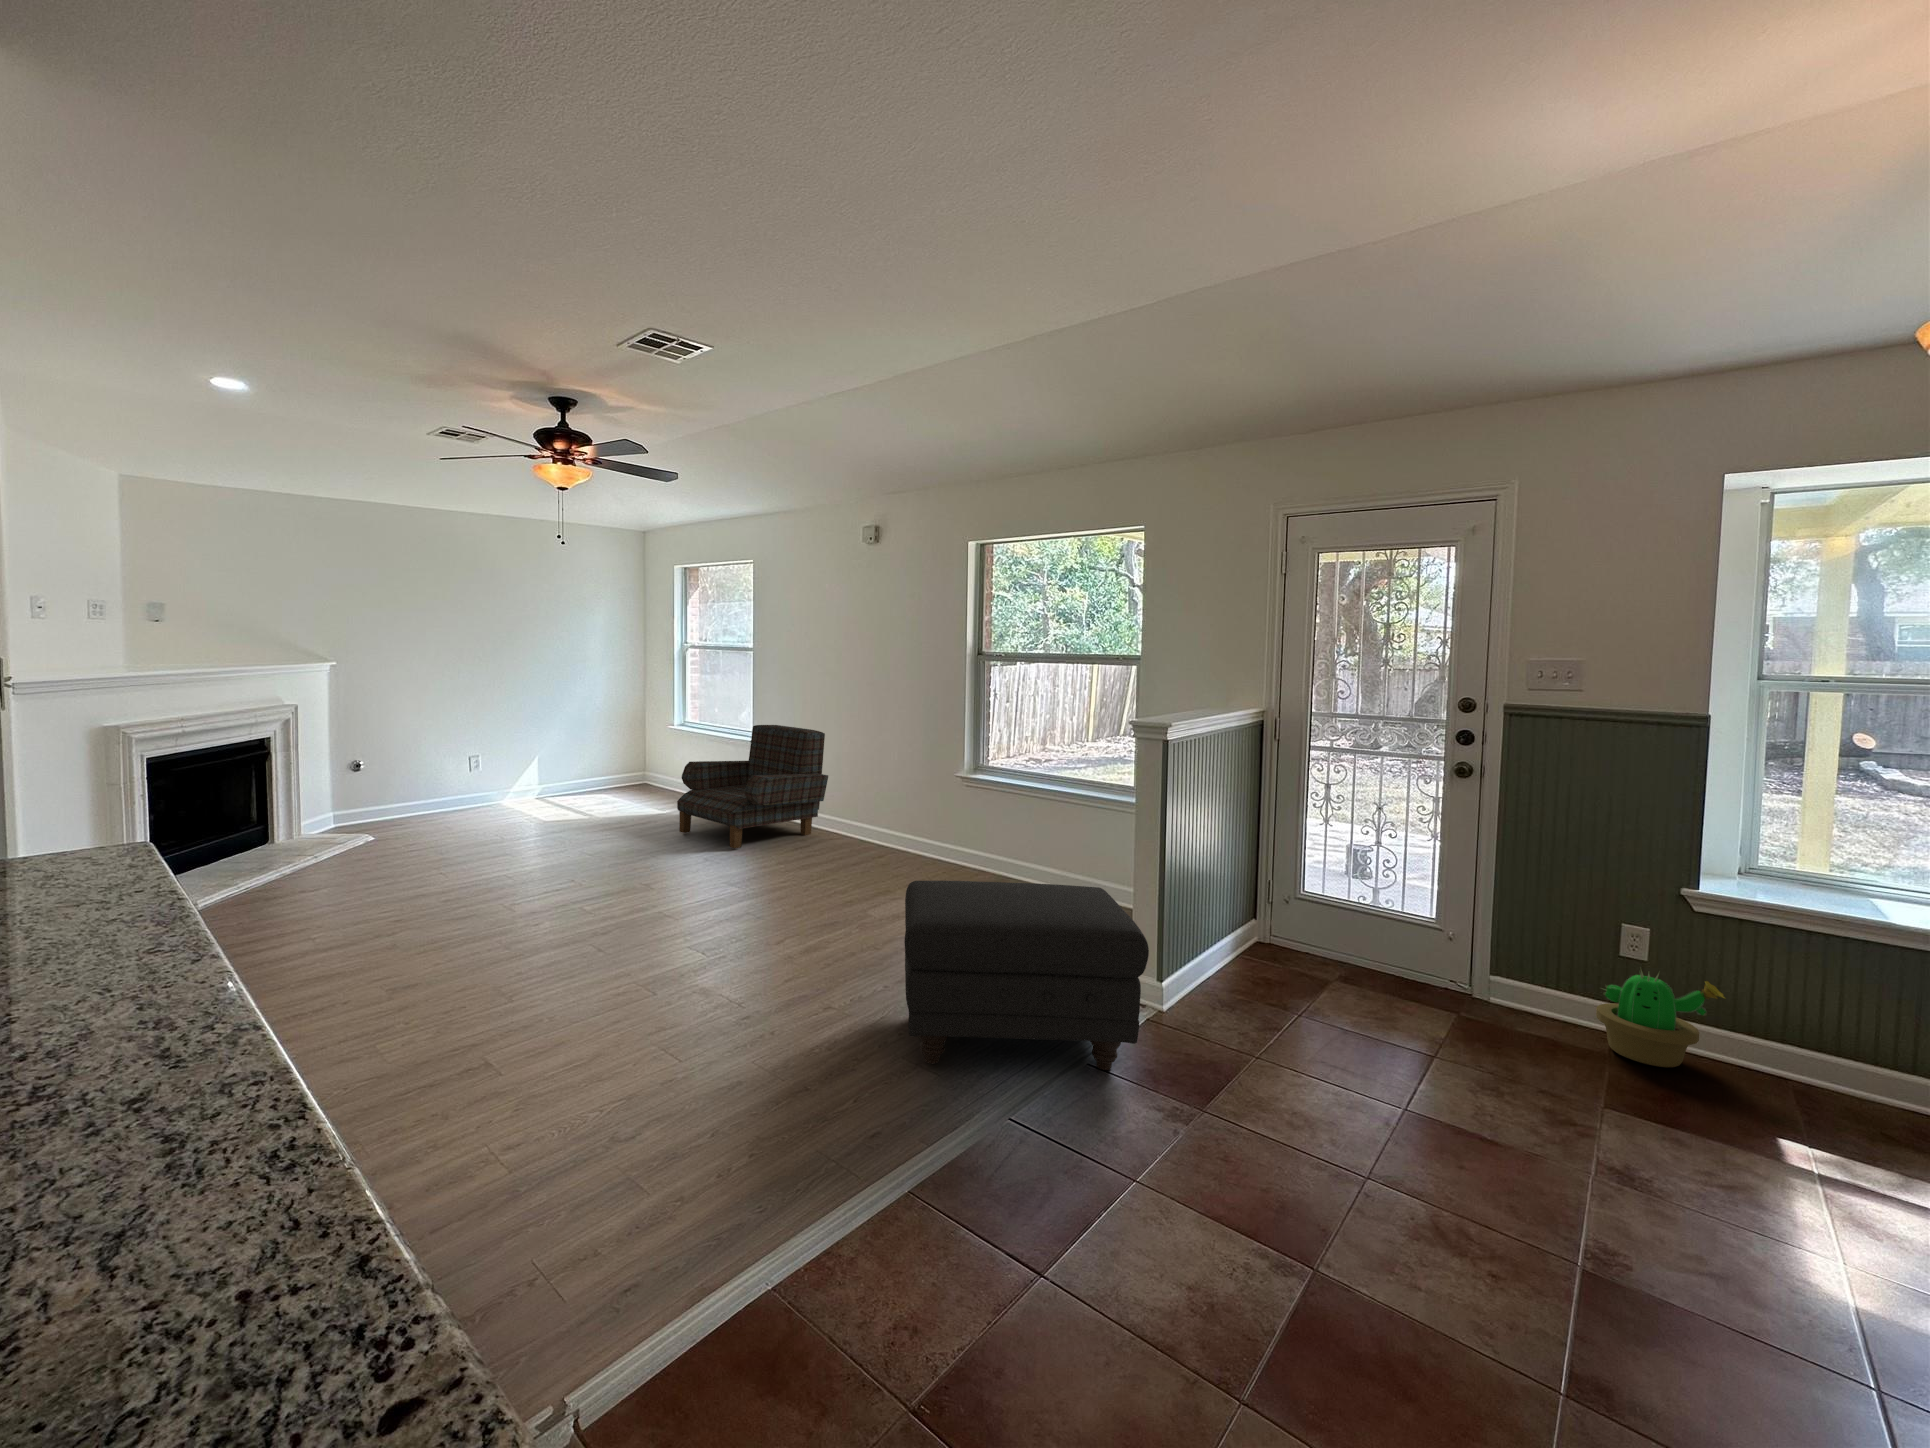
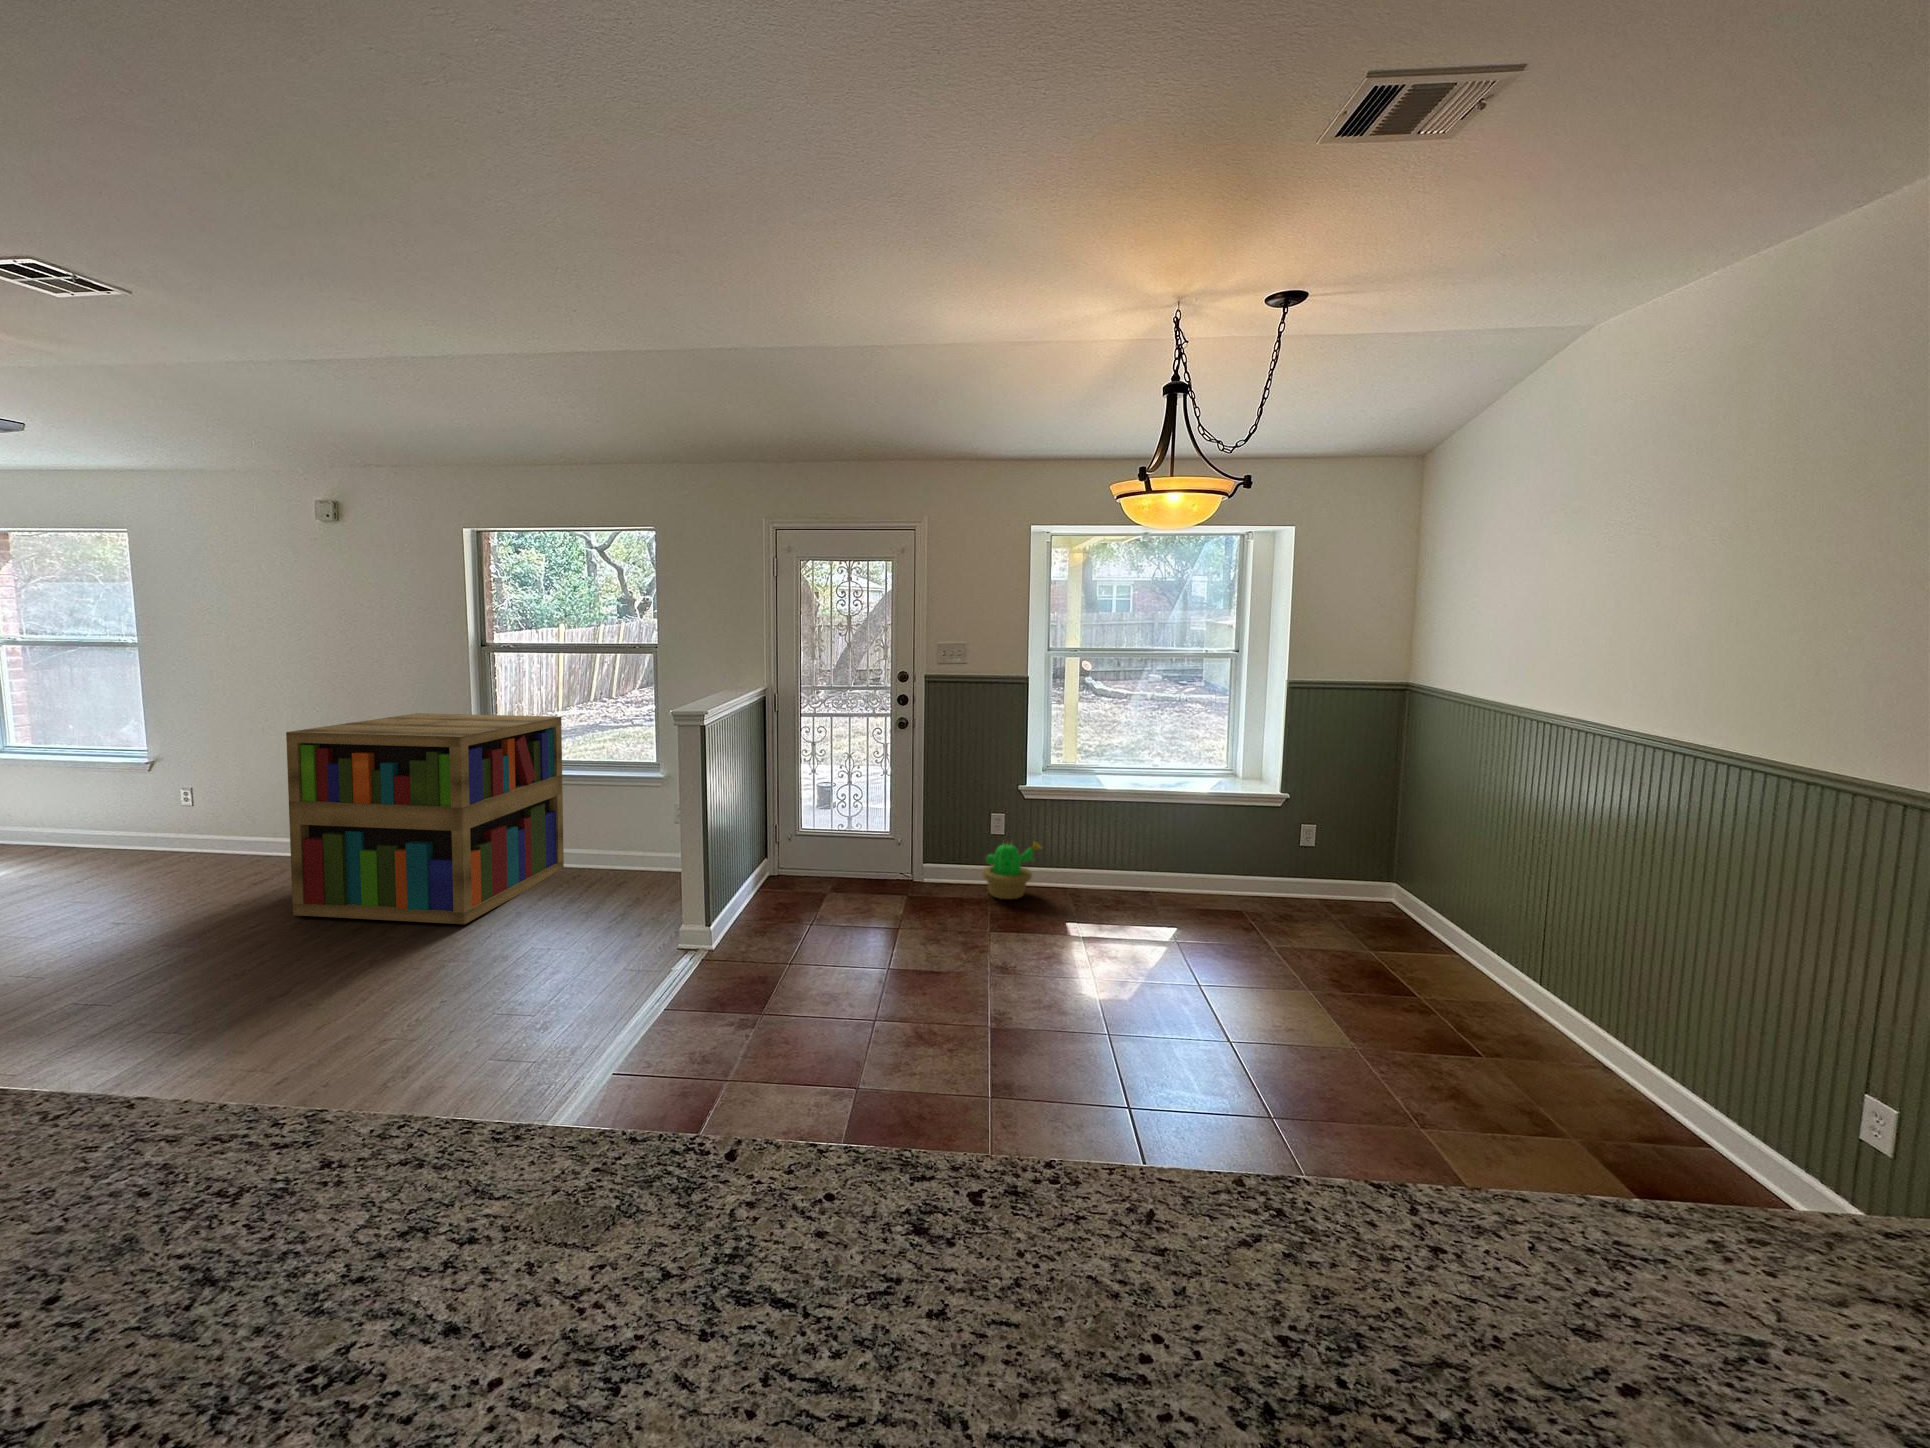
bookshelf: none [810,716,1044,920] -> present [286,713,564,924]
armchair: present [677,725,828,848] -> none [36,739,285,900]
ottoman: present [904,881,1149,1070] -> none [466,858,712,1053]

